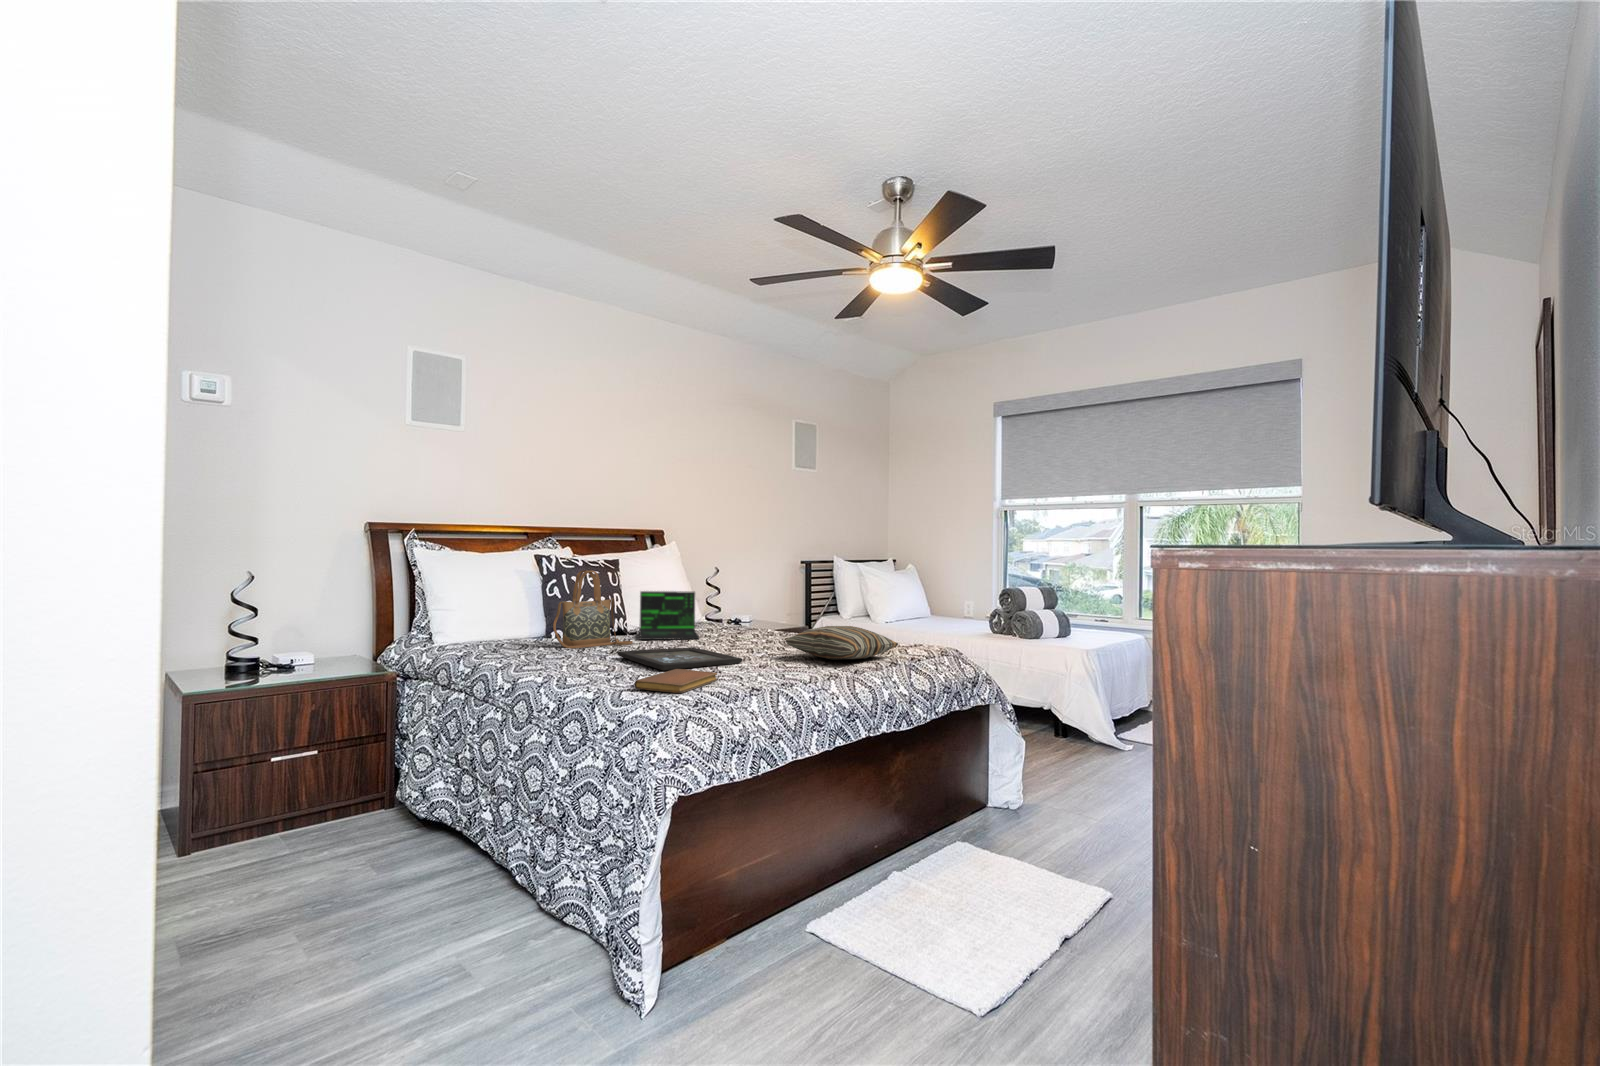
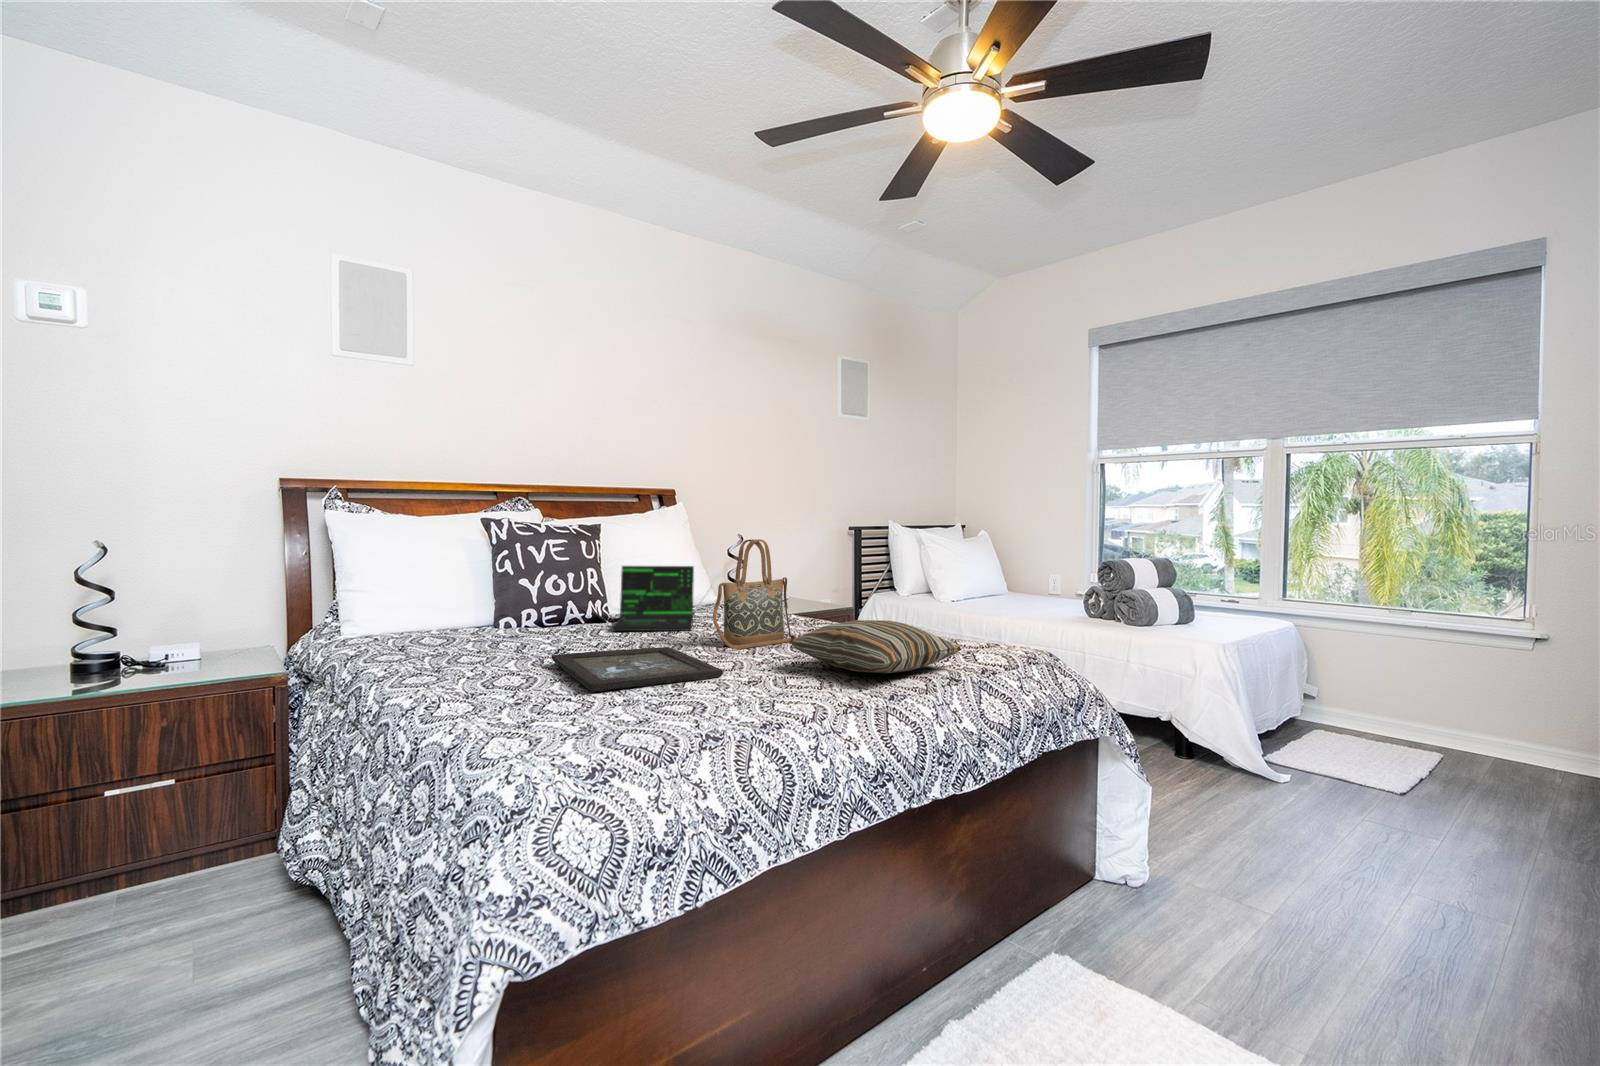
handbag: present [553,571,633,649] -> present [713,539,798,649]
notebook: present [634,669,717,693] -> none [510,694,661,749]

